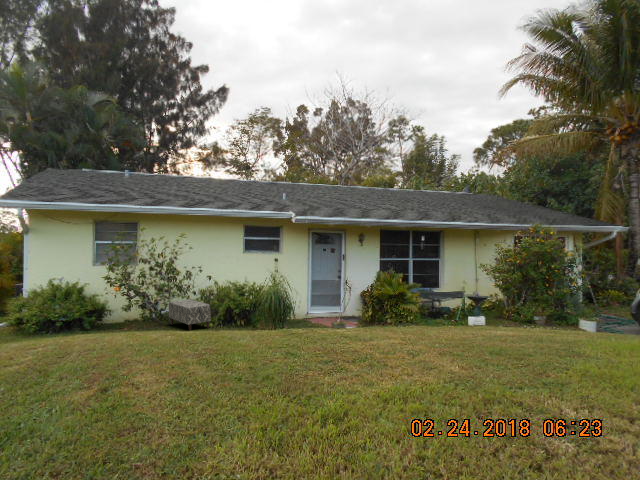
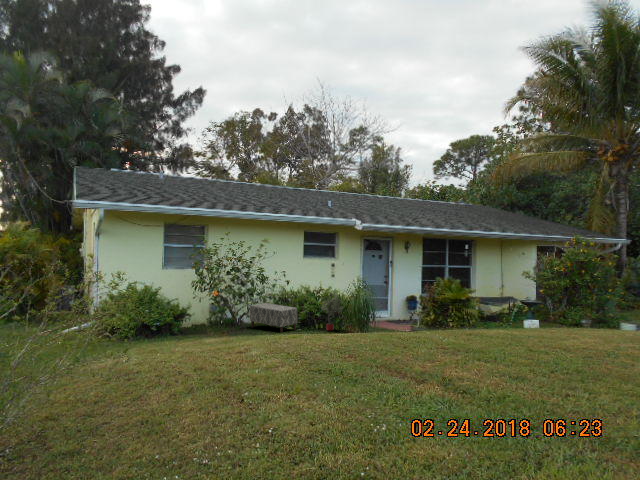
potted tree: none [233,289,256,330] -> present [321,293,343,331]

